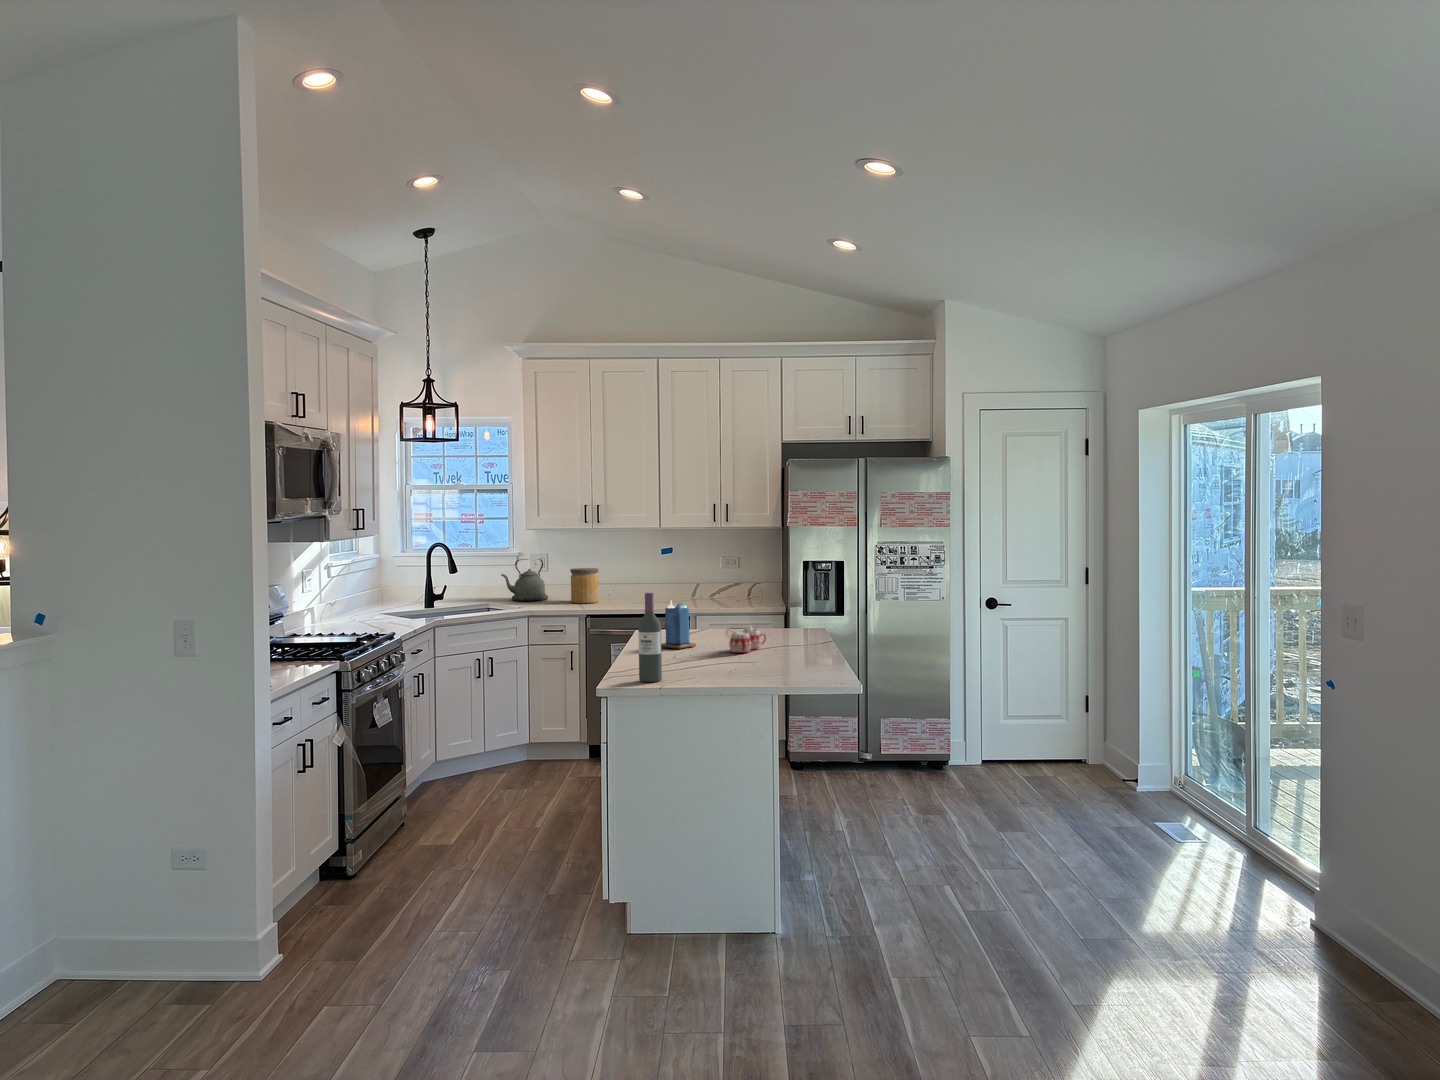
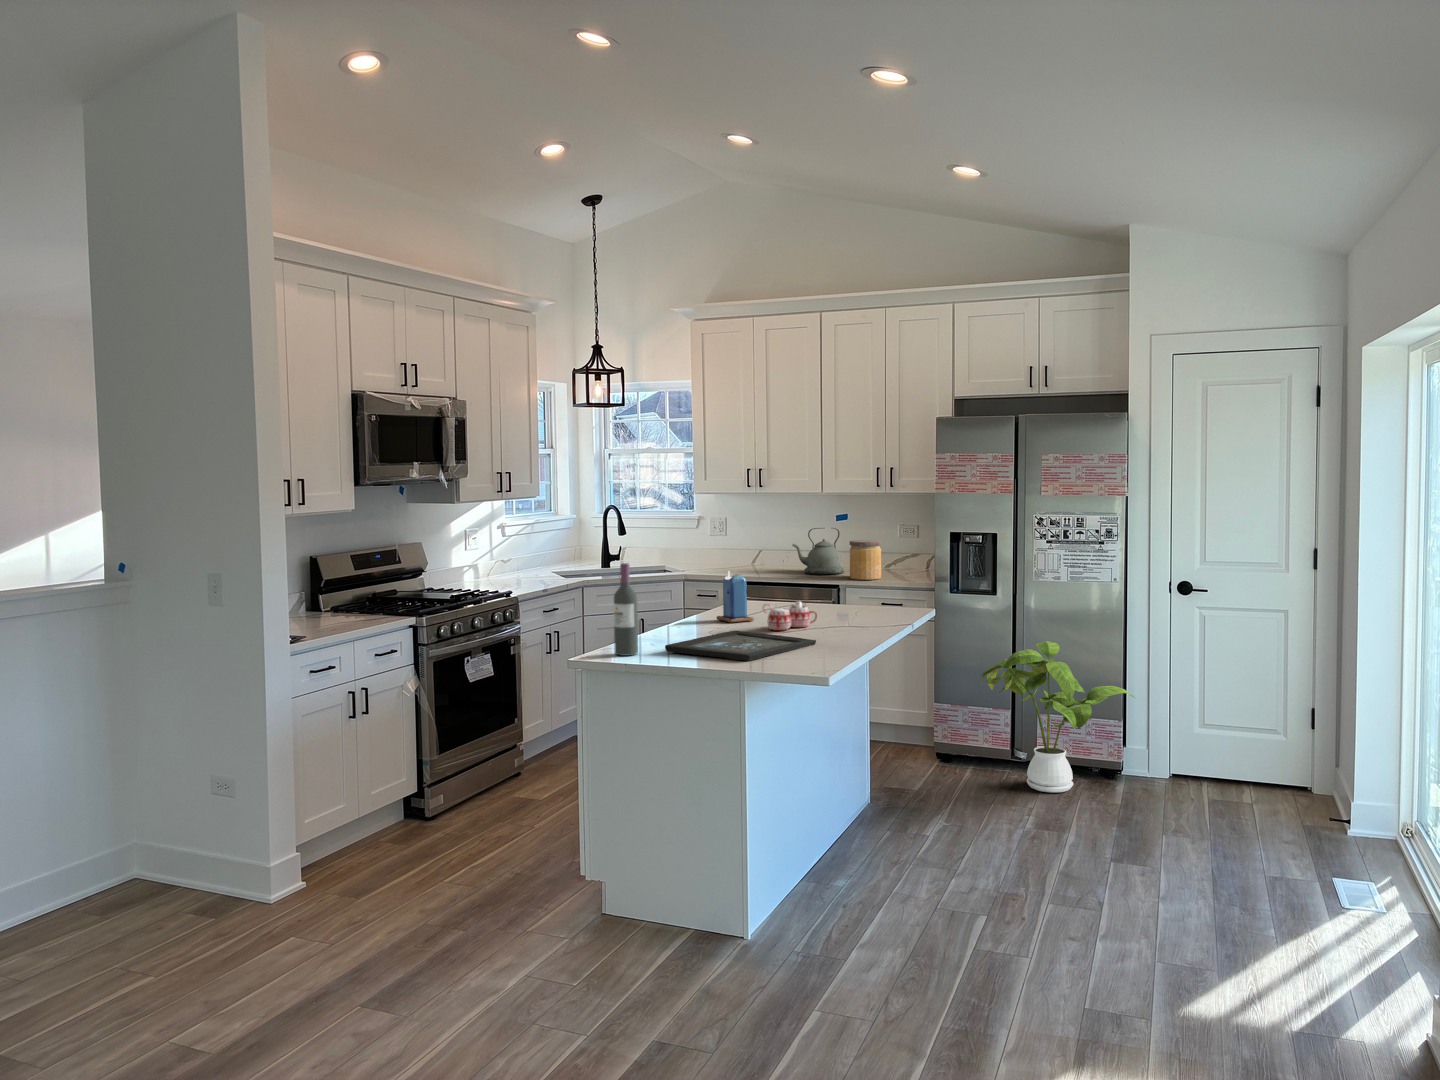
kettle: present [501,559,548,601] -> present [793,528,844,574]
jar: present [571,568,599,603] -> present [850,540,881,580]
house plant: none [842,653,965,785] -> present [981,641,1135,793]
tray: none [686,654,804,678] -> present [665,630,816,661]

